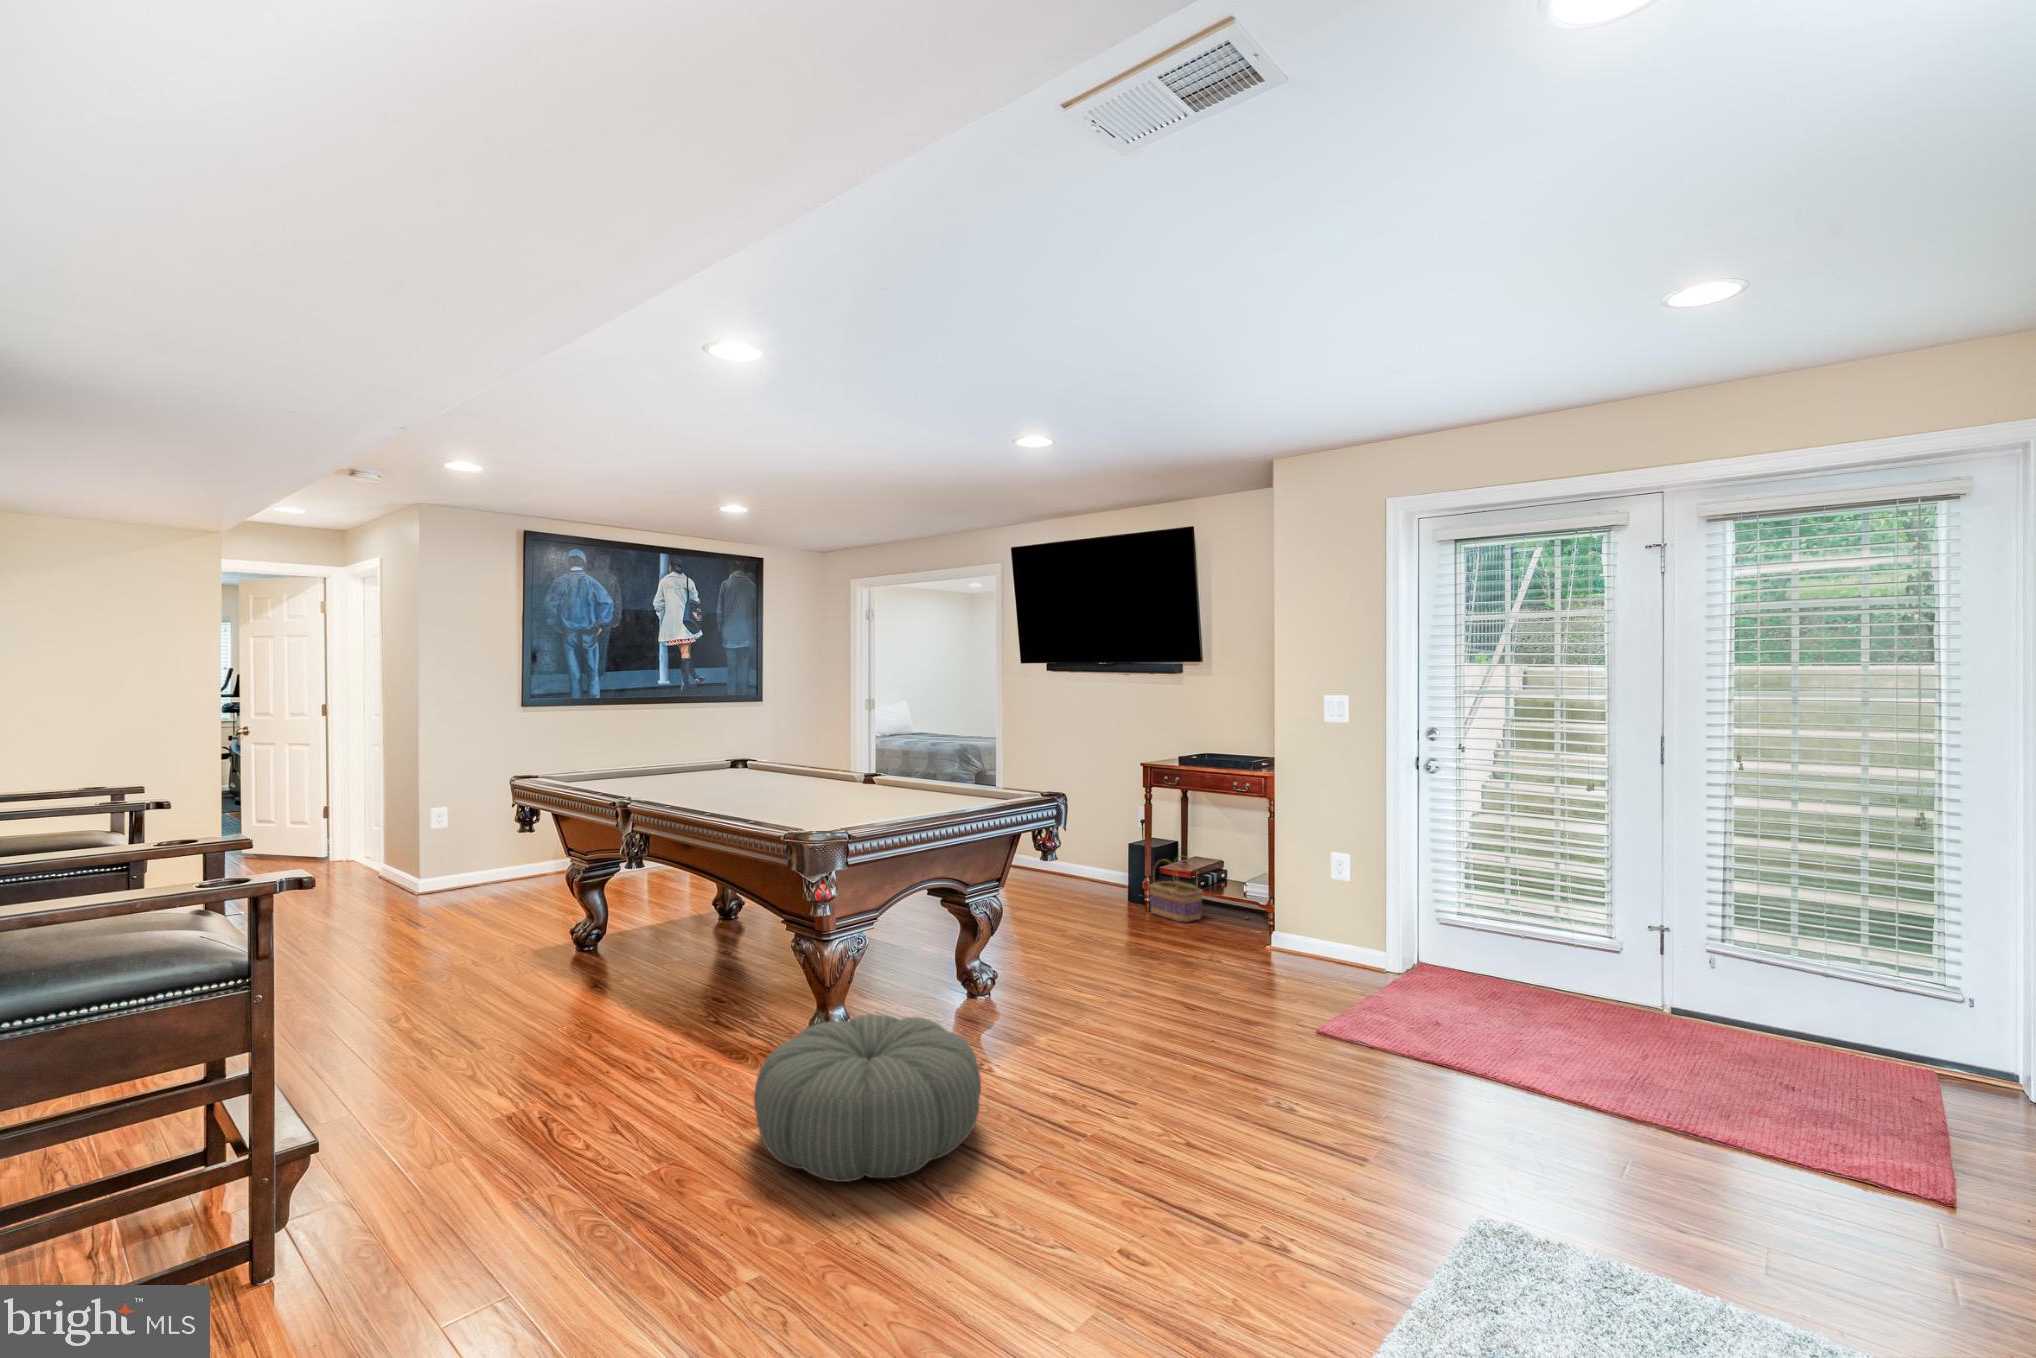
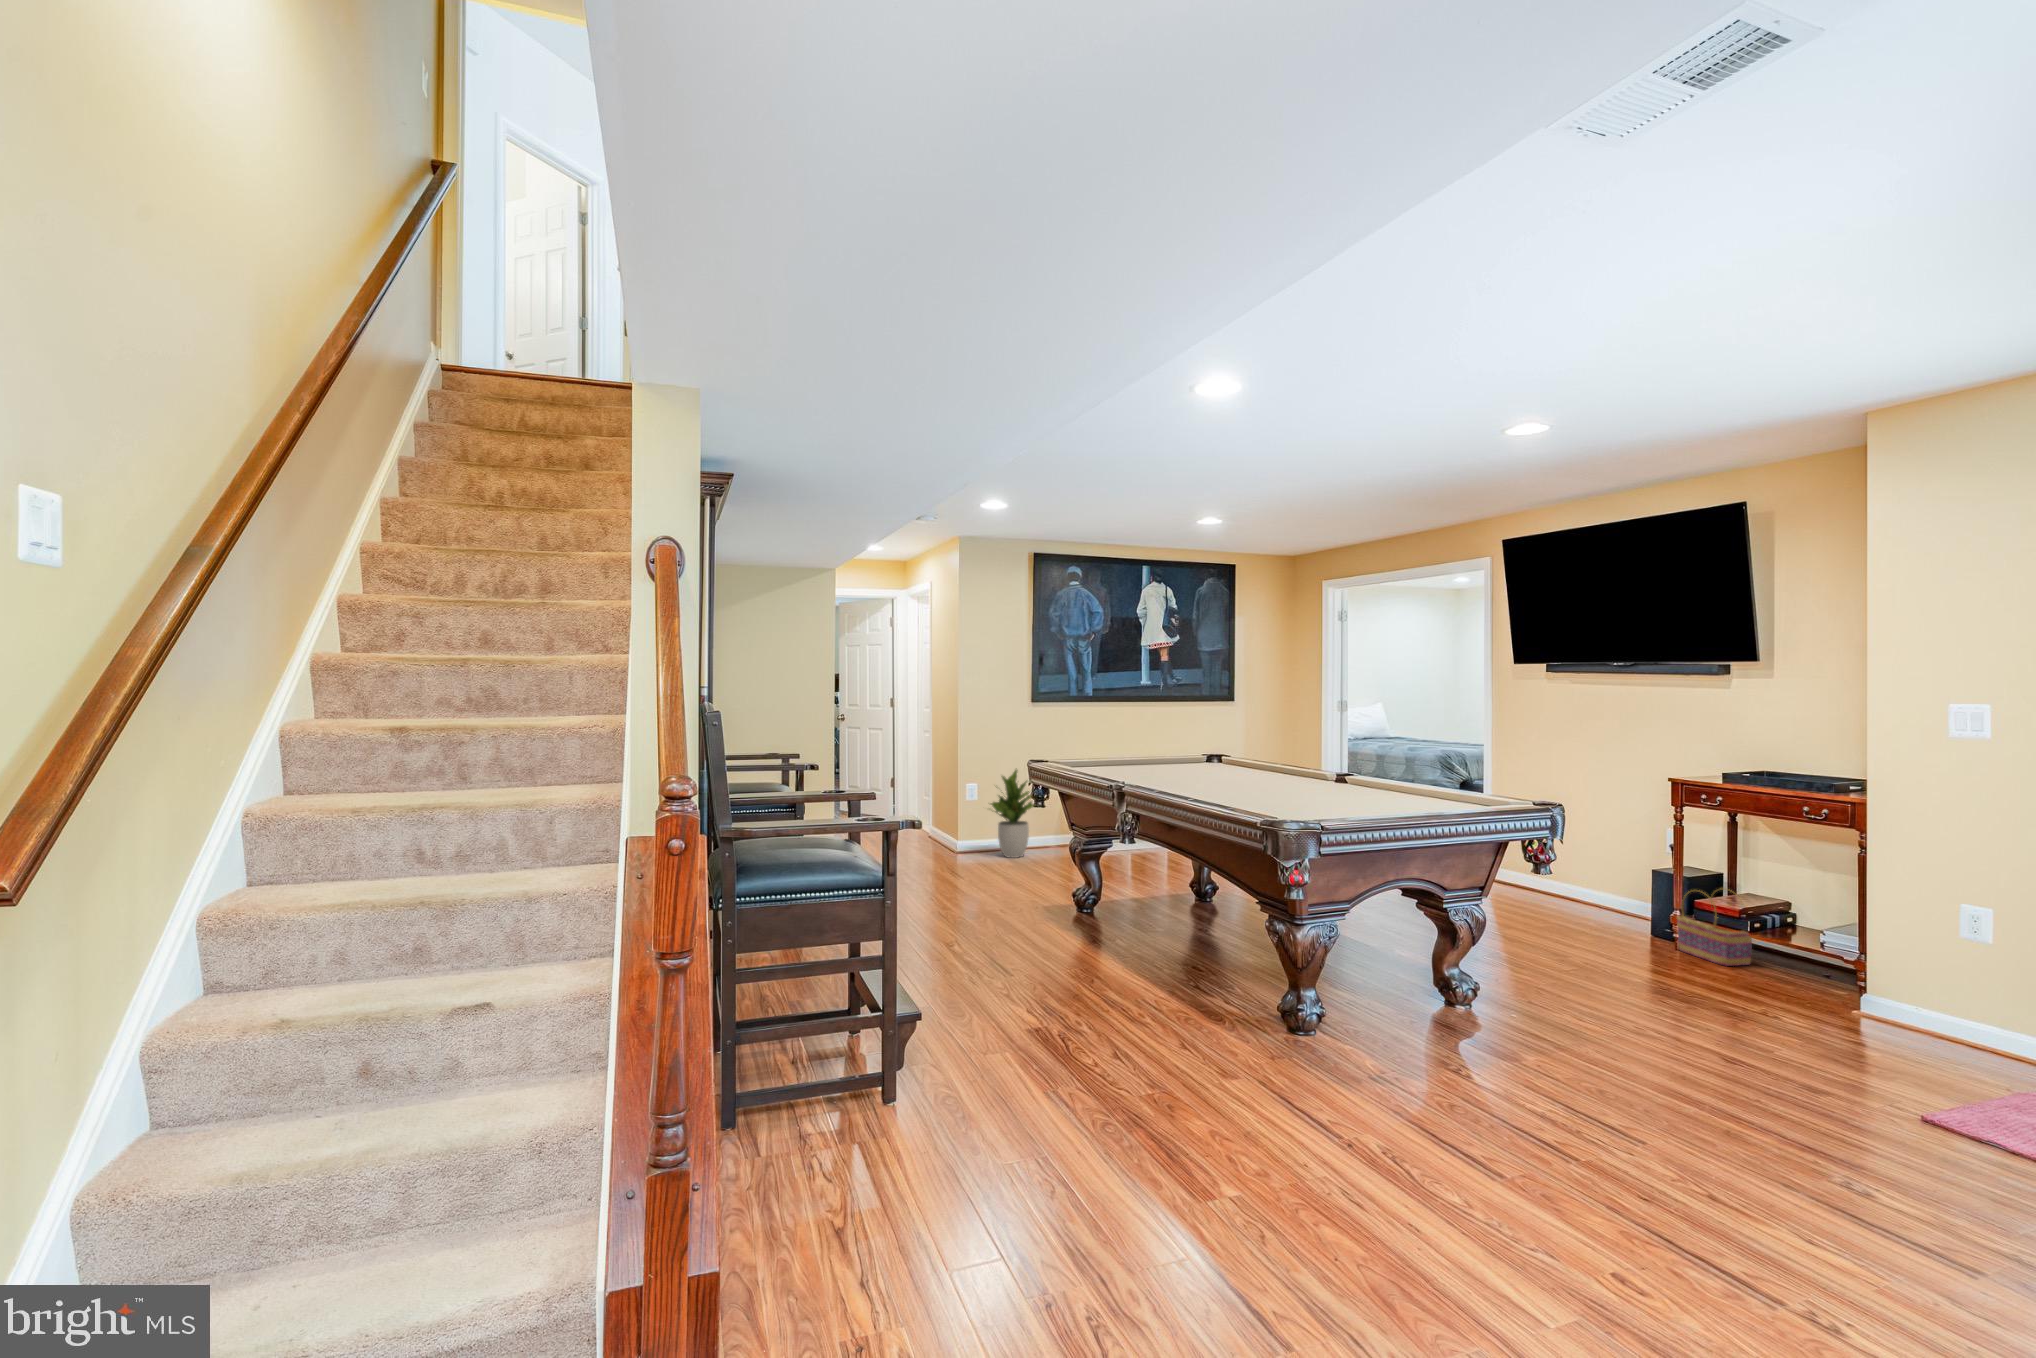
potted plant: none [448,786,522,896] -> present [991,770,1033,858]
pouf: present [754,1014,981,1182] -> none [1233,996,1457,1149]

